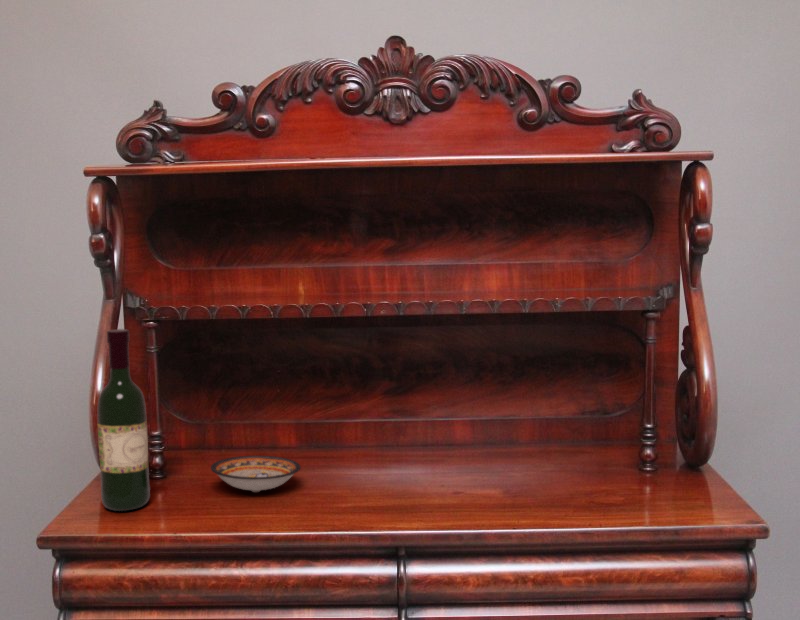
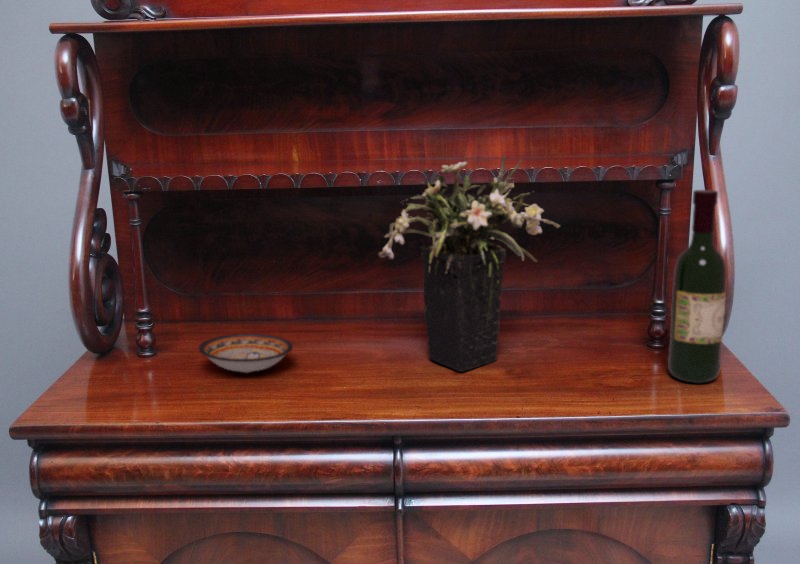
flower arrangement: none [383,286,553,491] -> present [378,155,560,372]
wine bottle: present [98,329,150,511] -> present [668,190,727,383]

